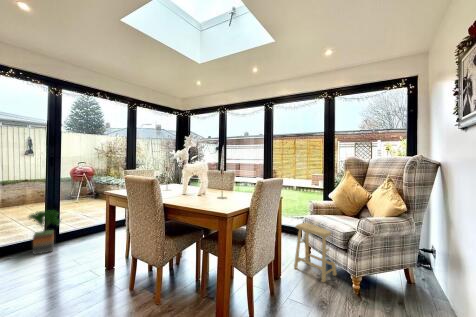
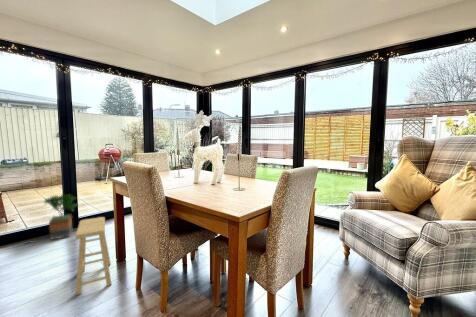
footstool: present [294,223,336,282] -> present [76,217,112,295]

